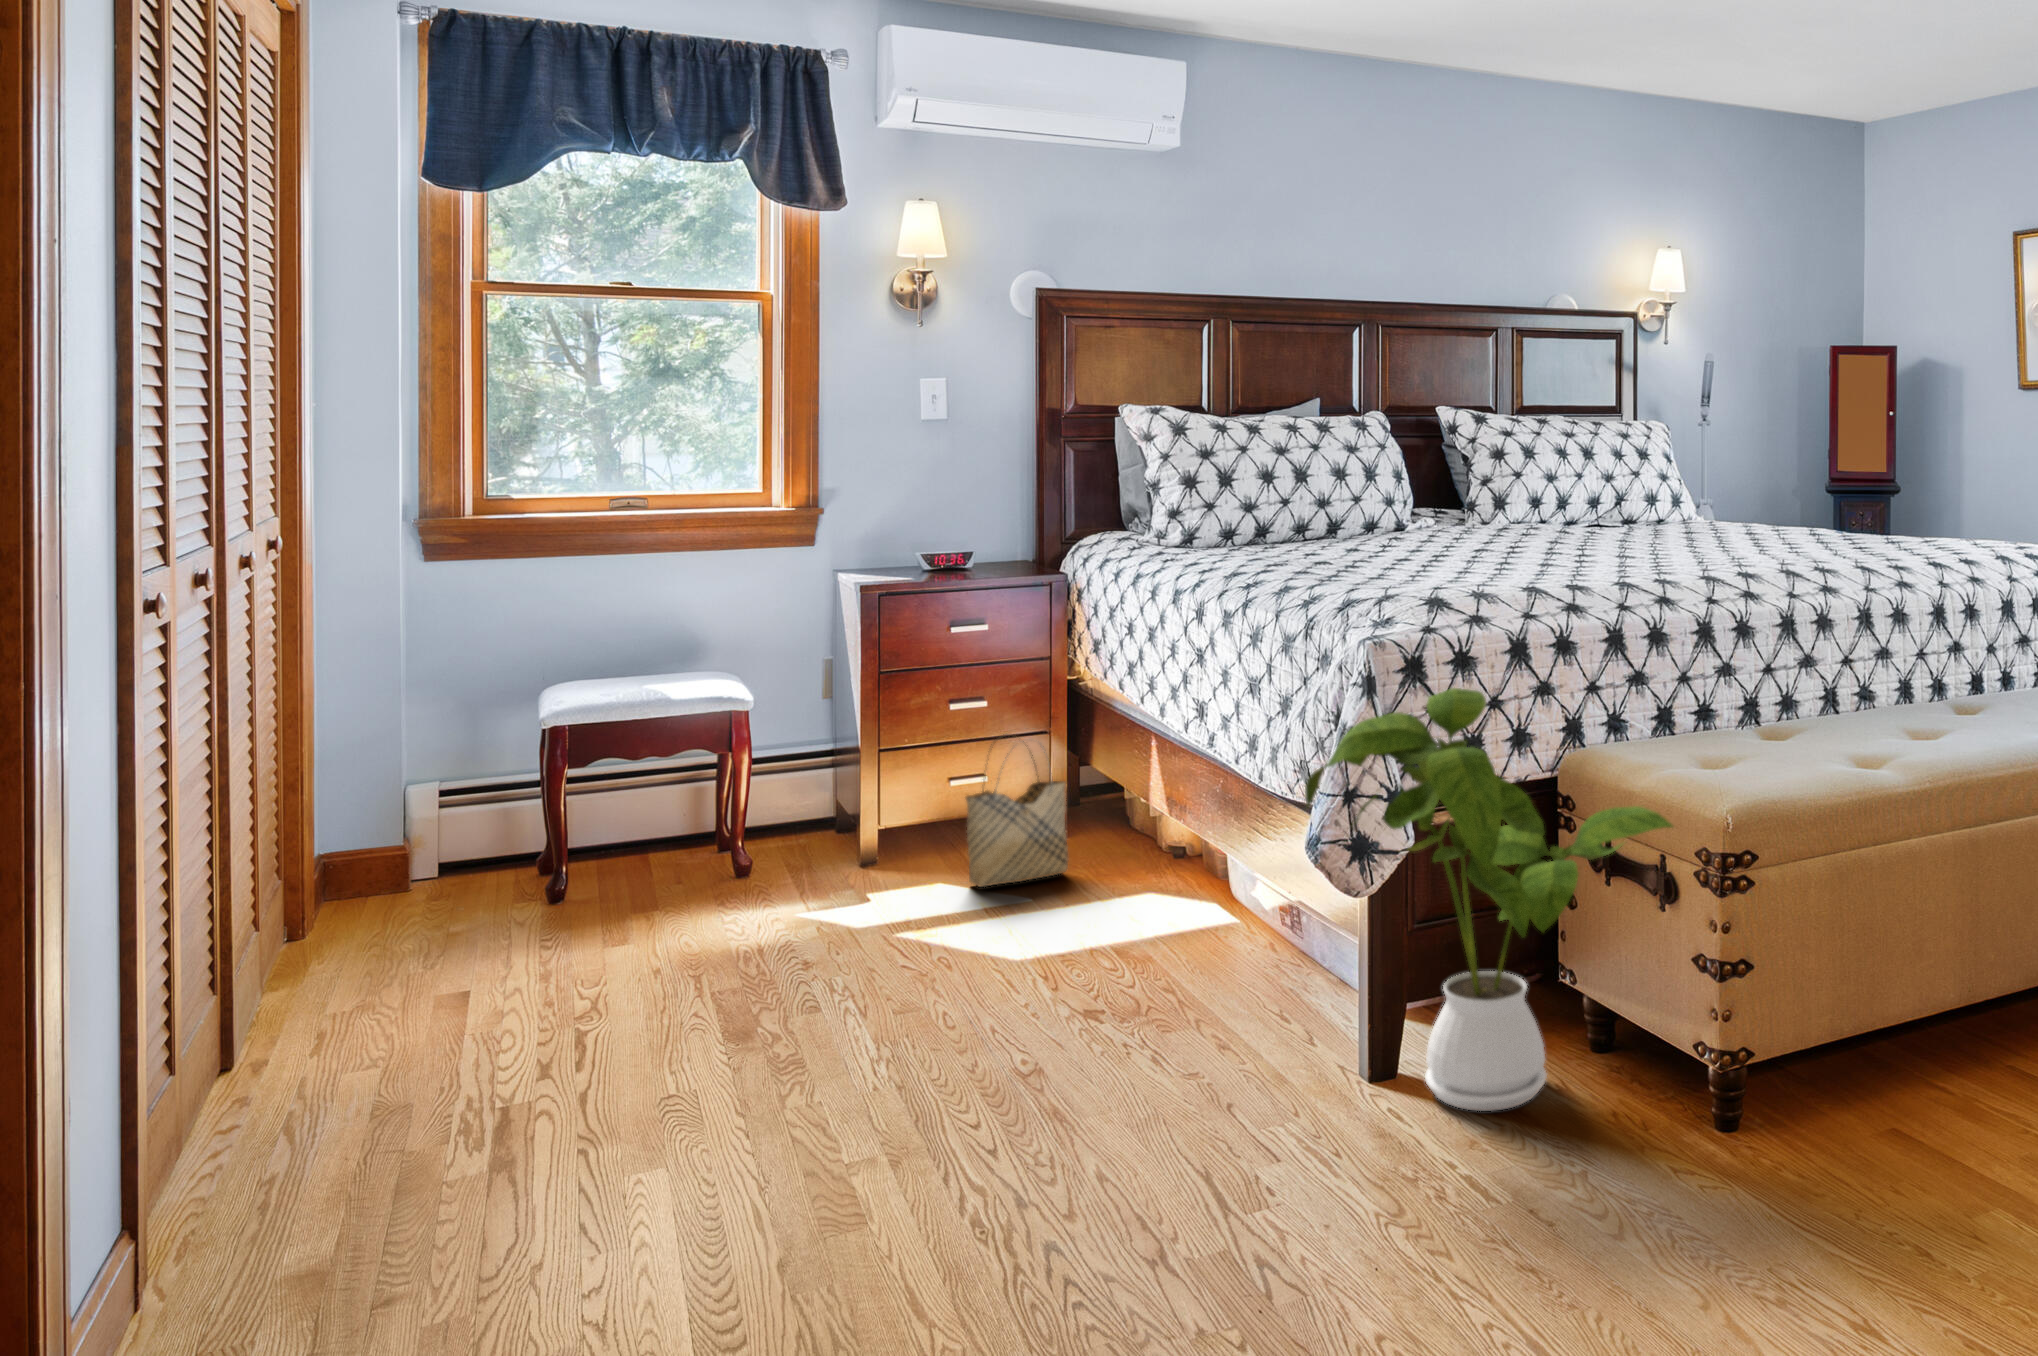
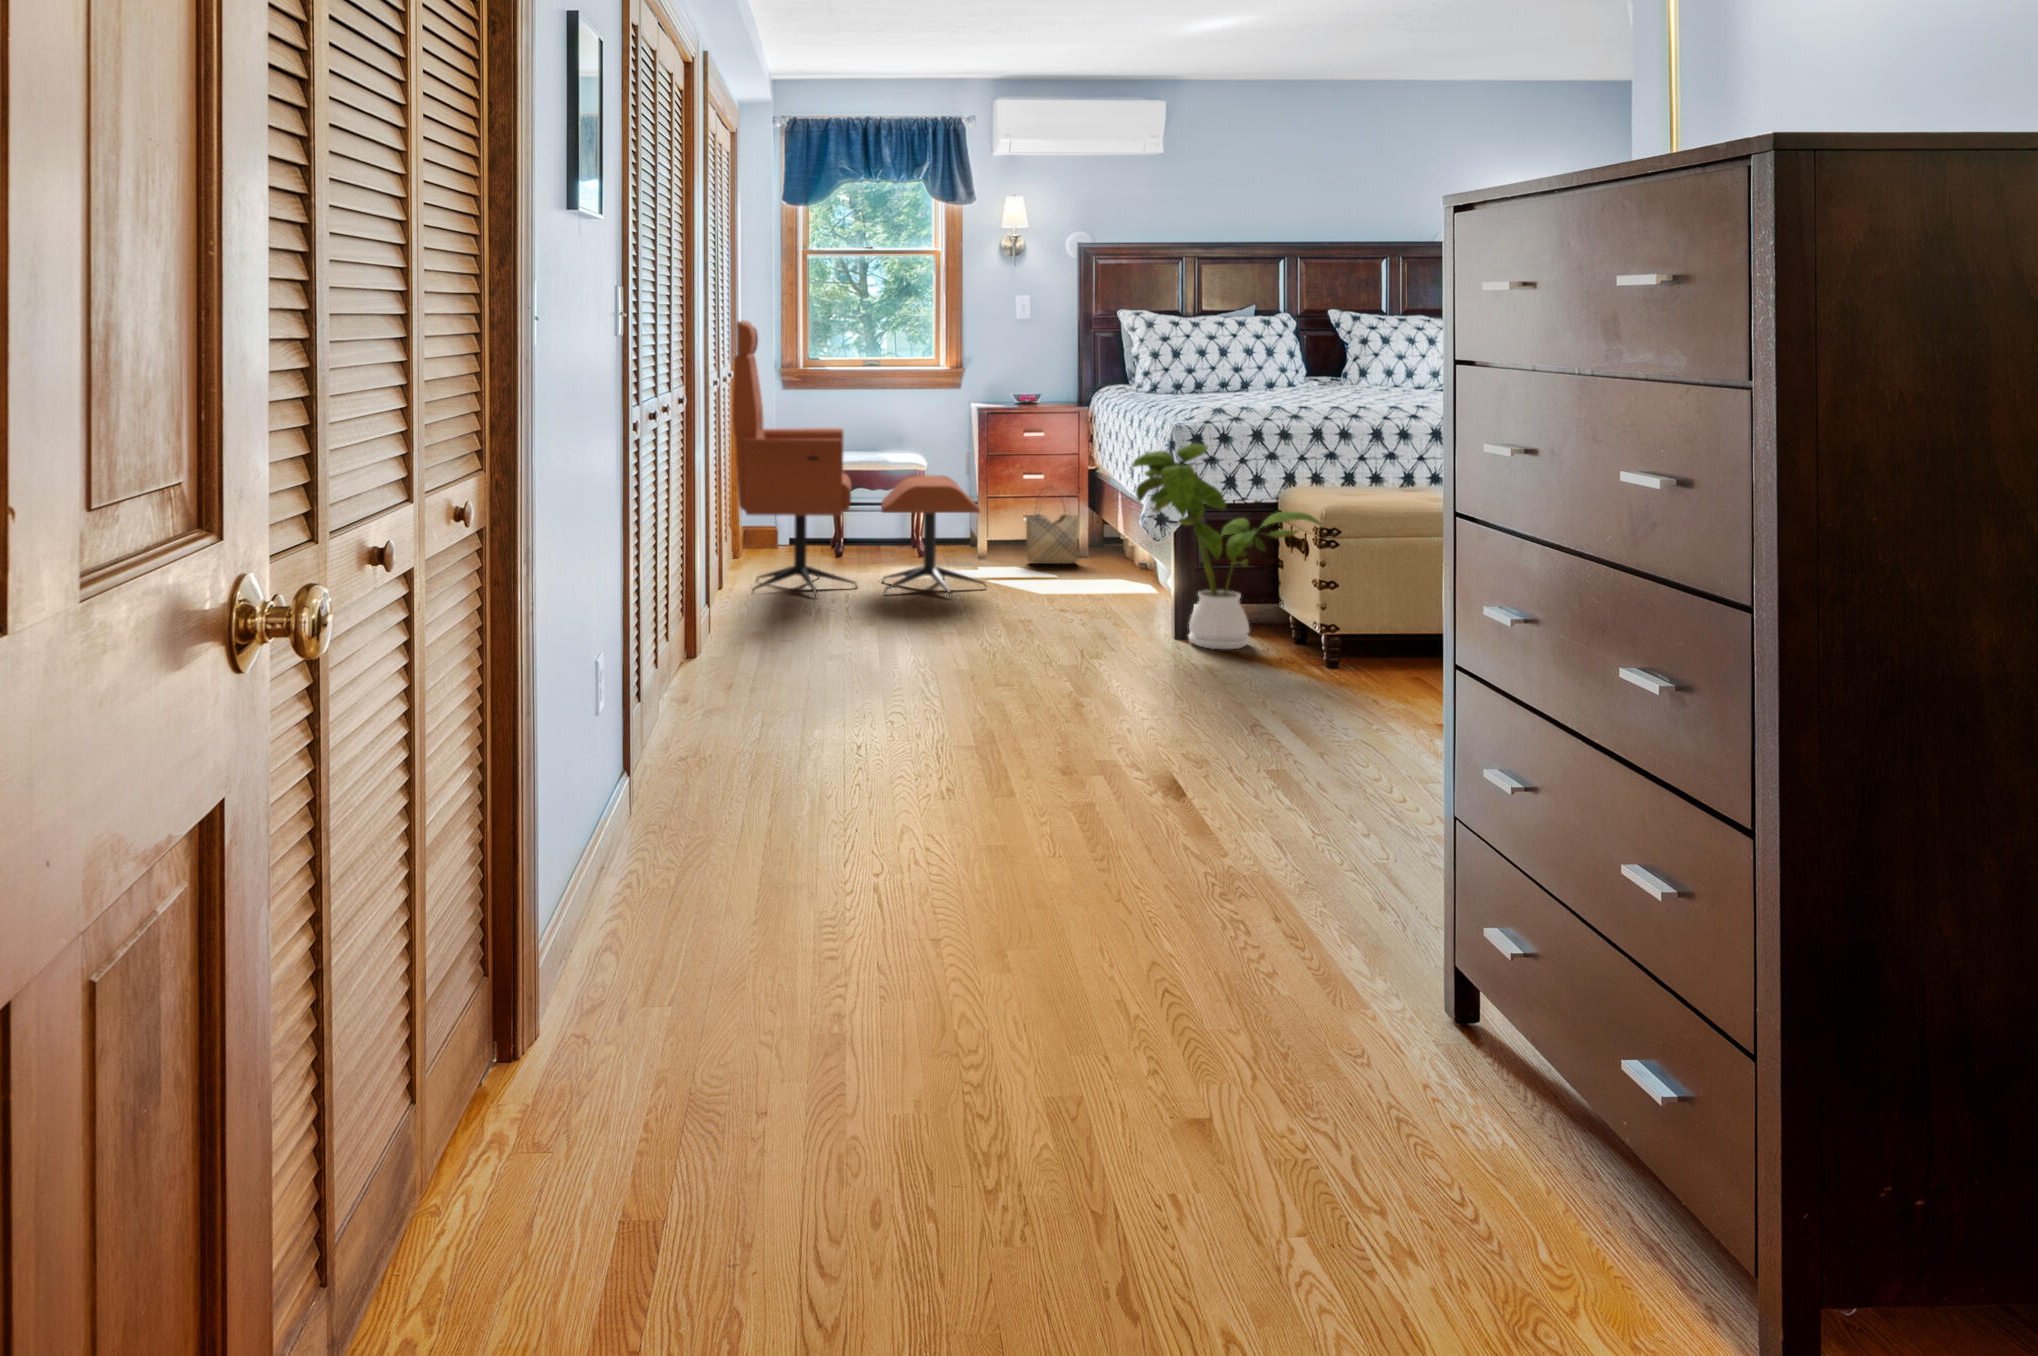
lounge chair: none [260,438,922,1132] -> present [733,320,985,597]

